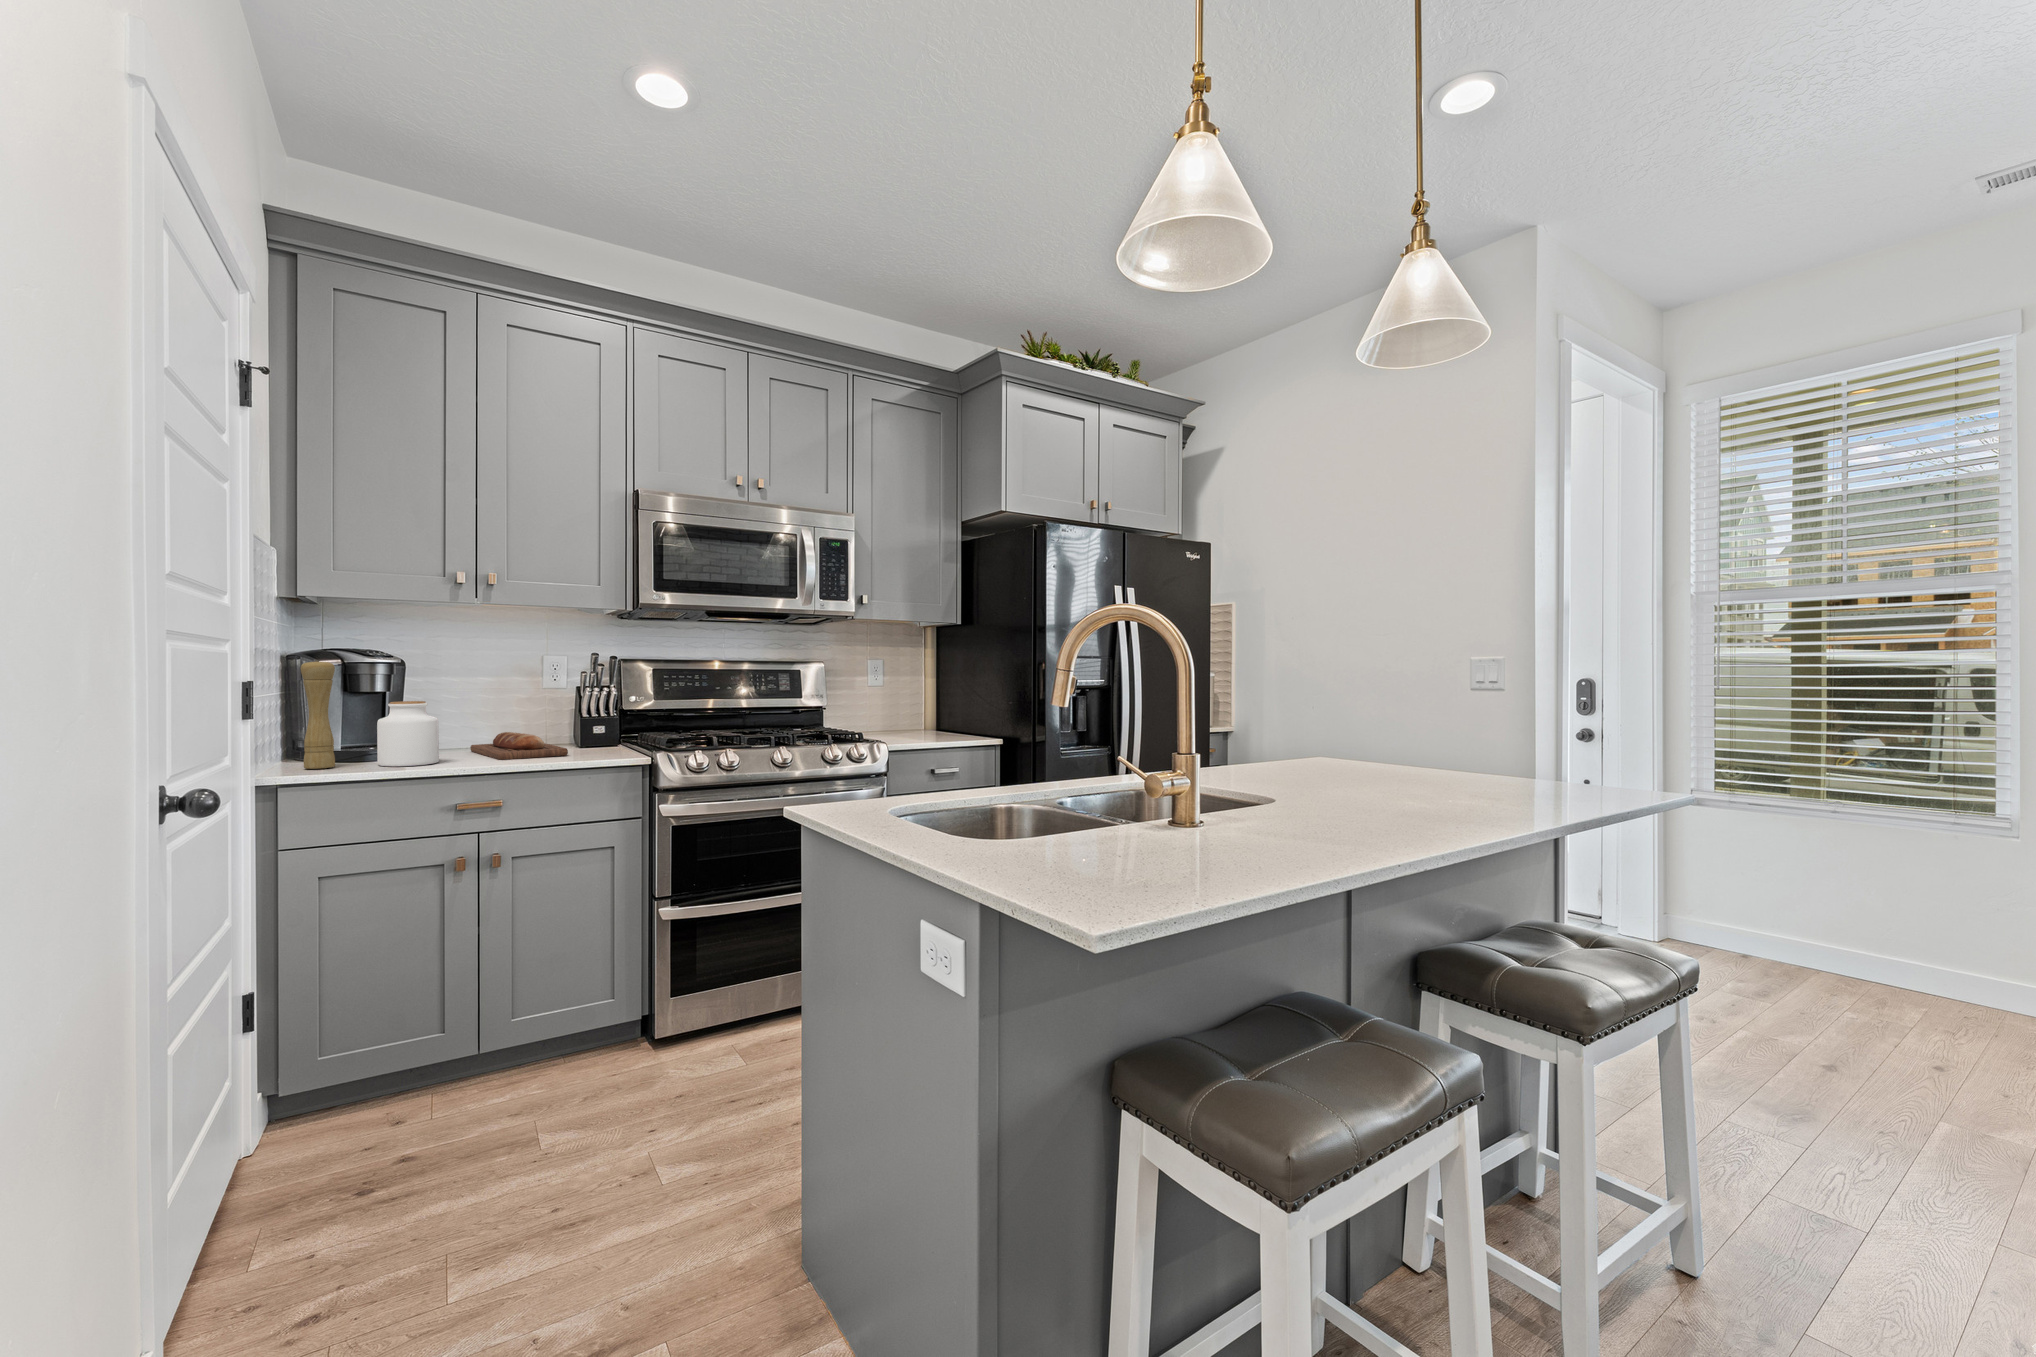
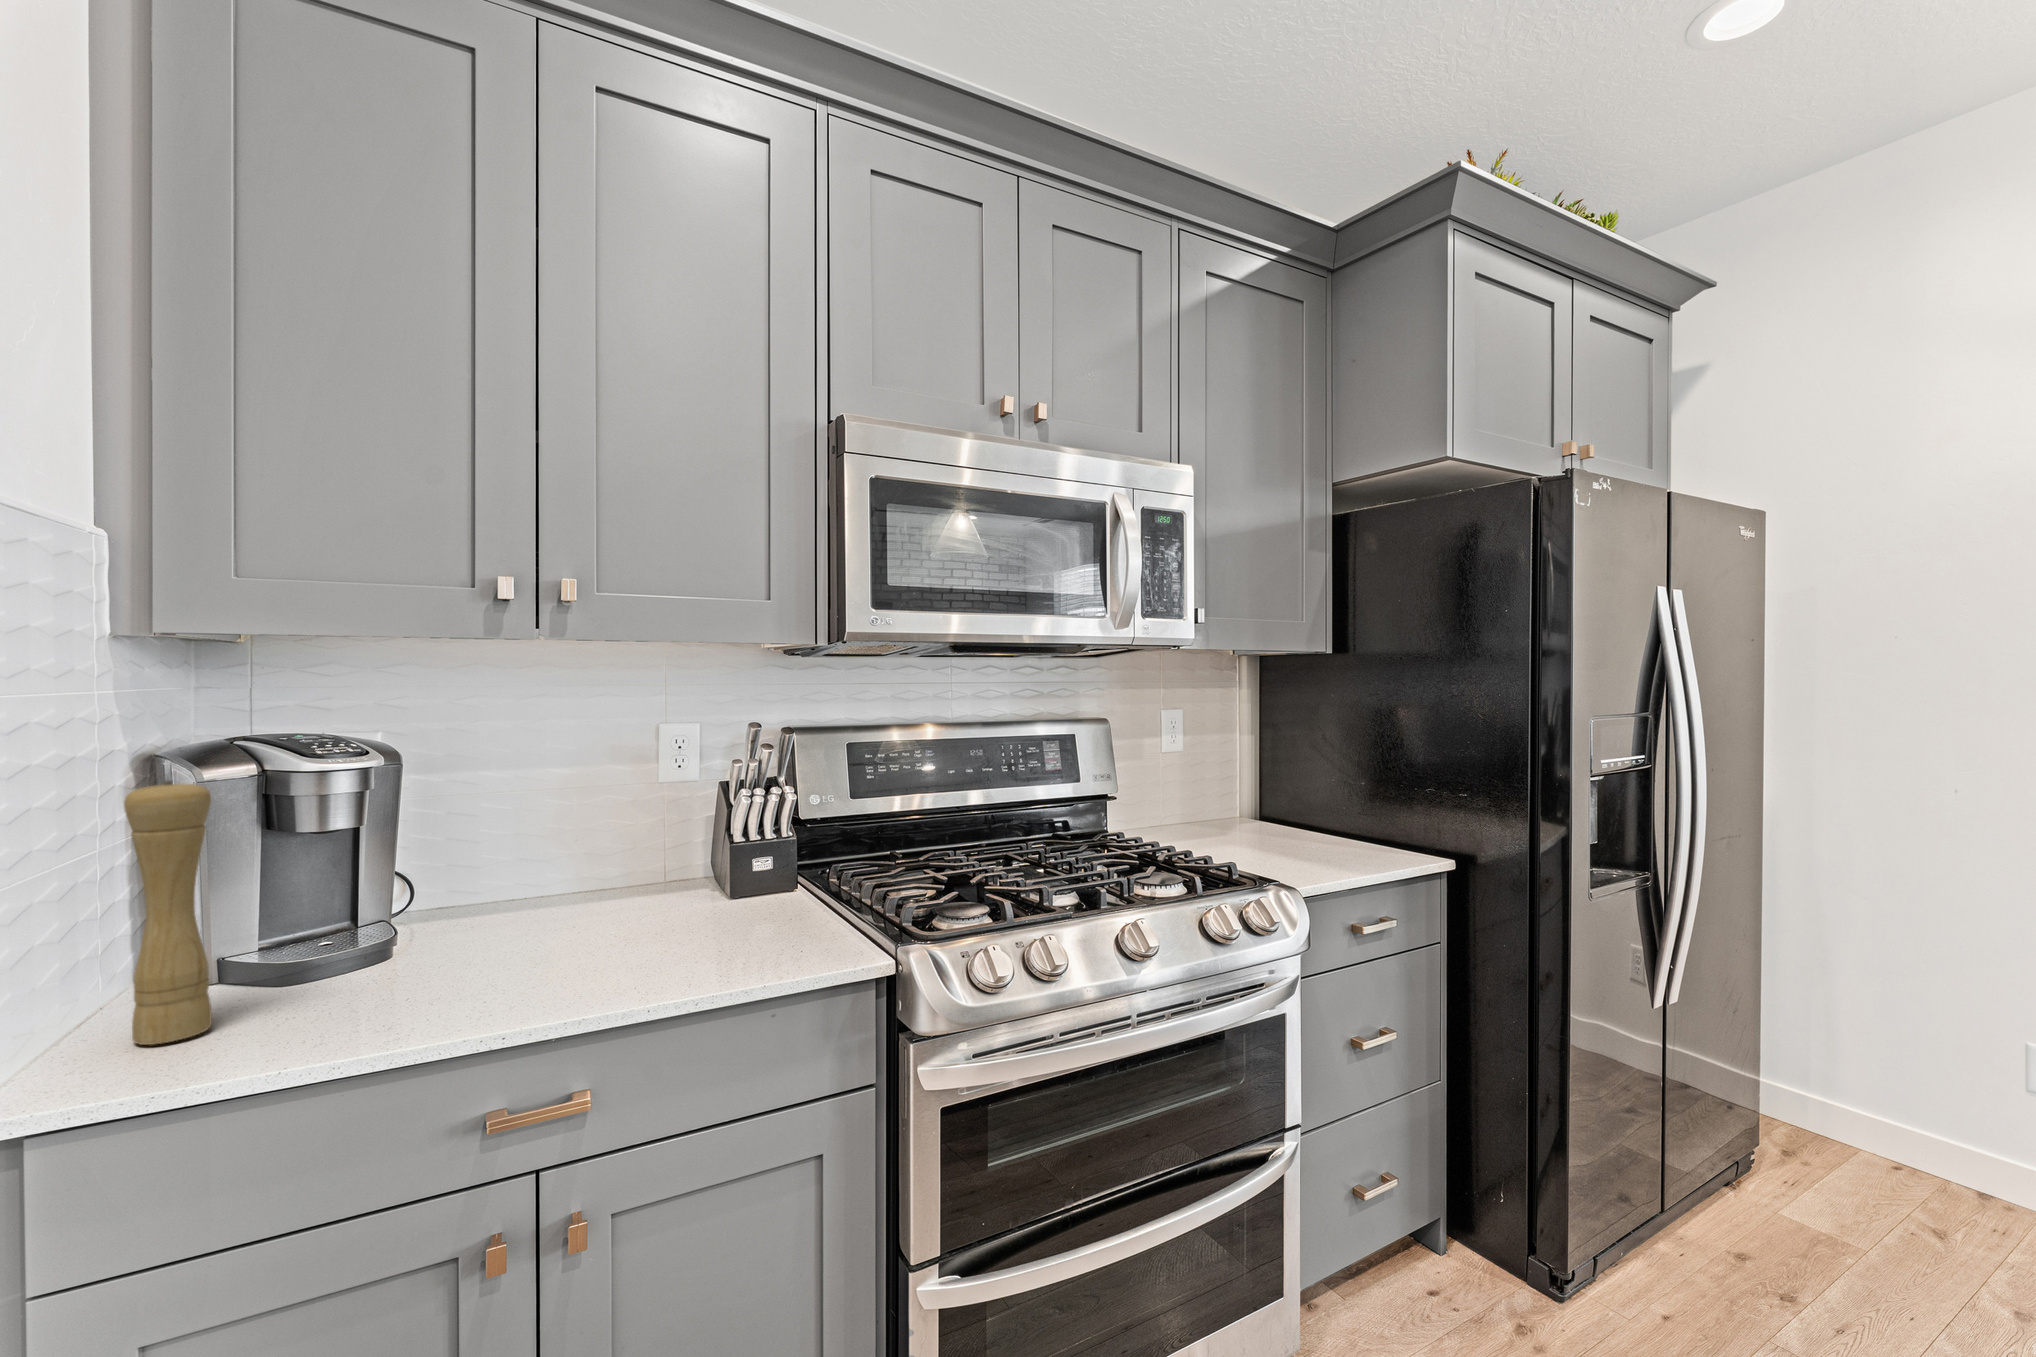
jar: present [377,701,439,766] -> none [313,857,454,1023]
bread loaf: present [470,732,568,760] -> none [534,885,720,973]

